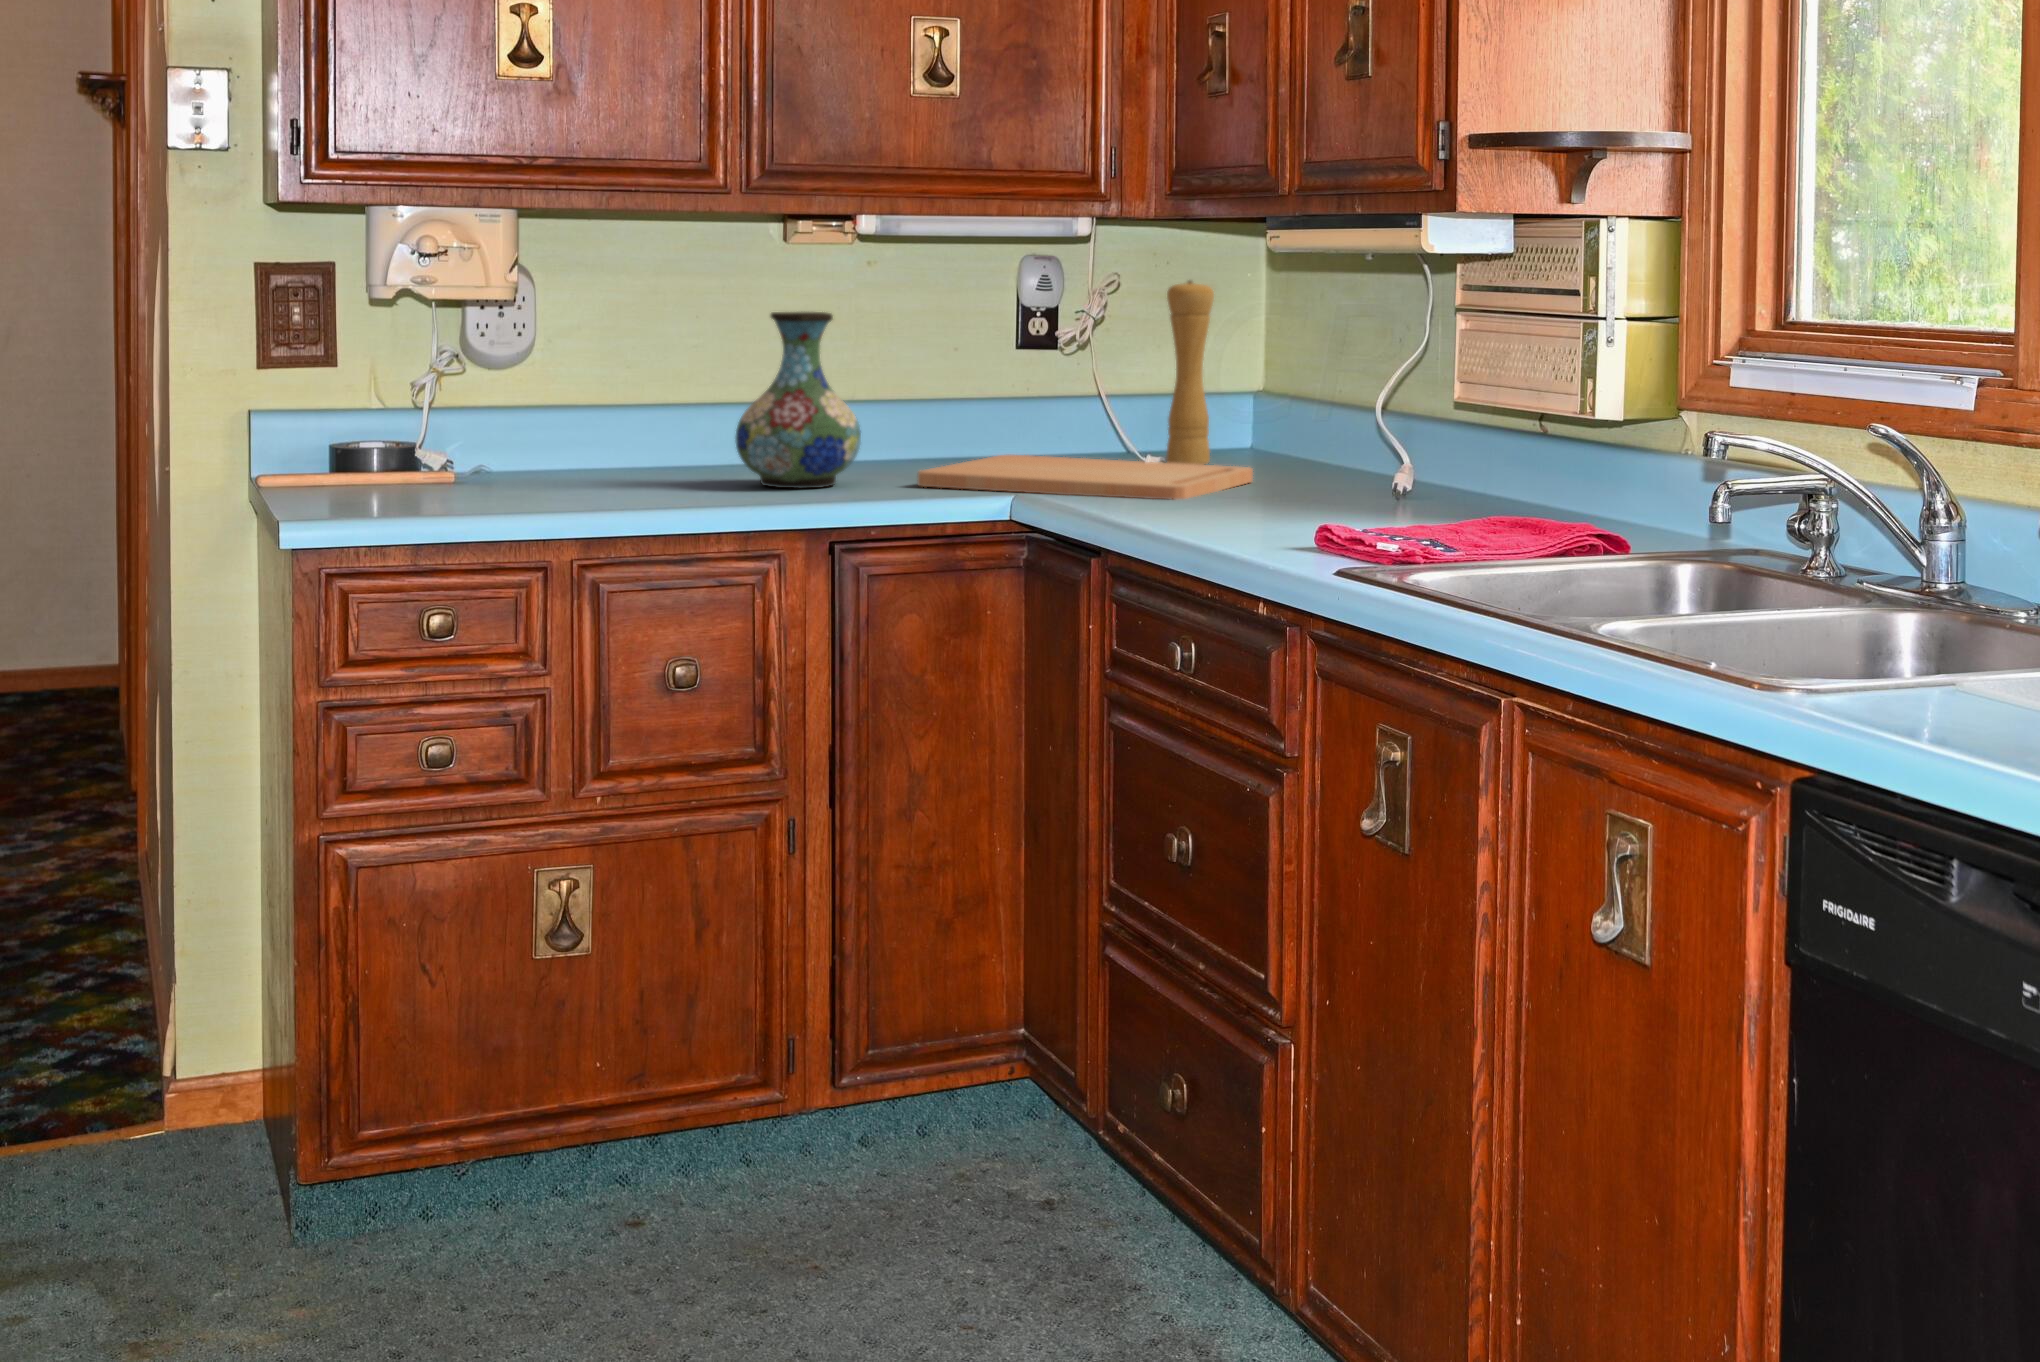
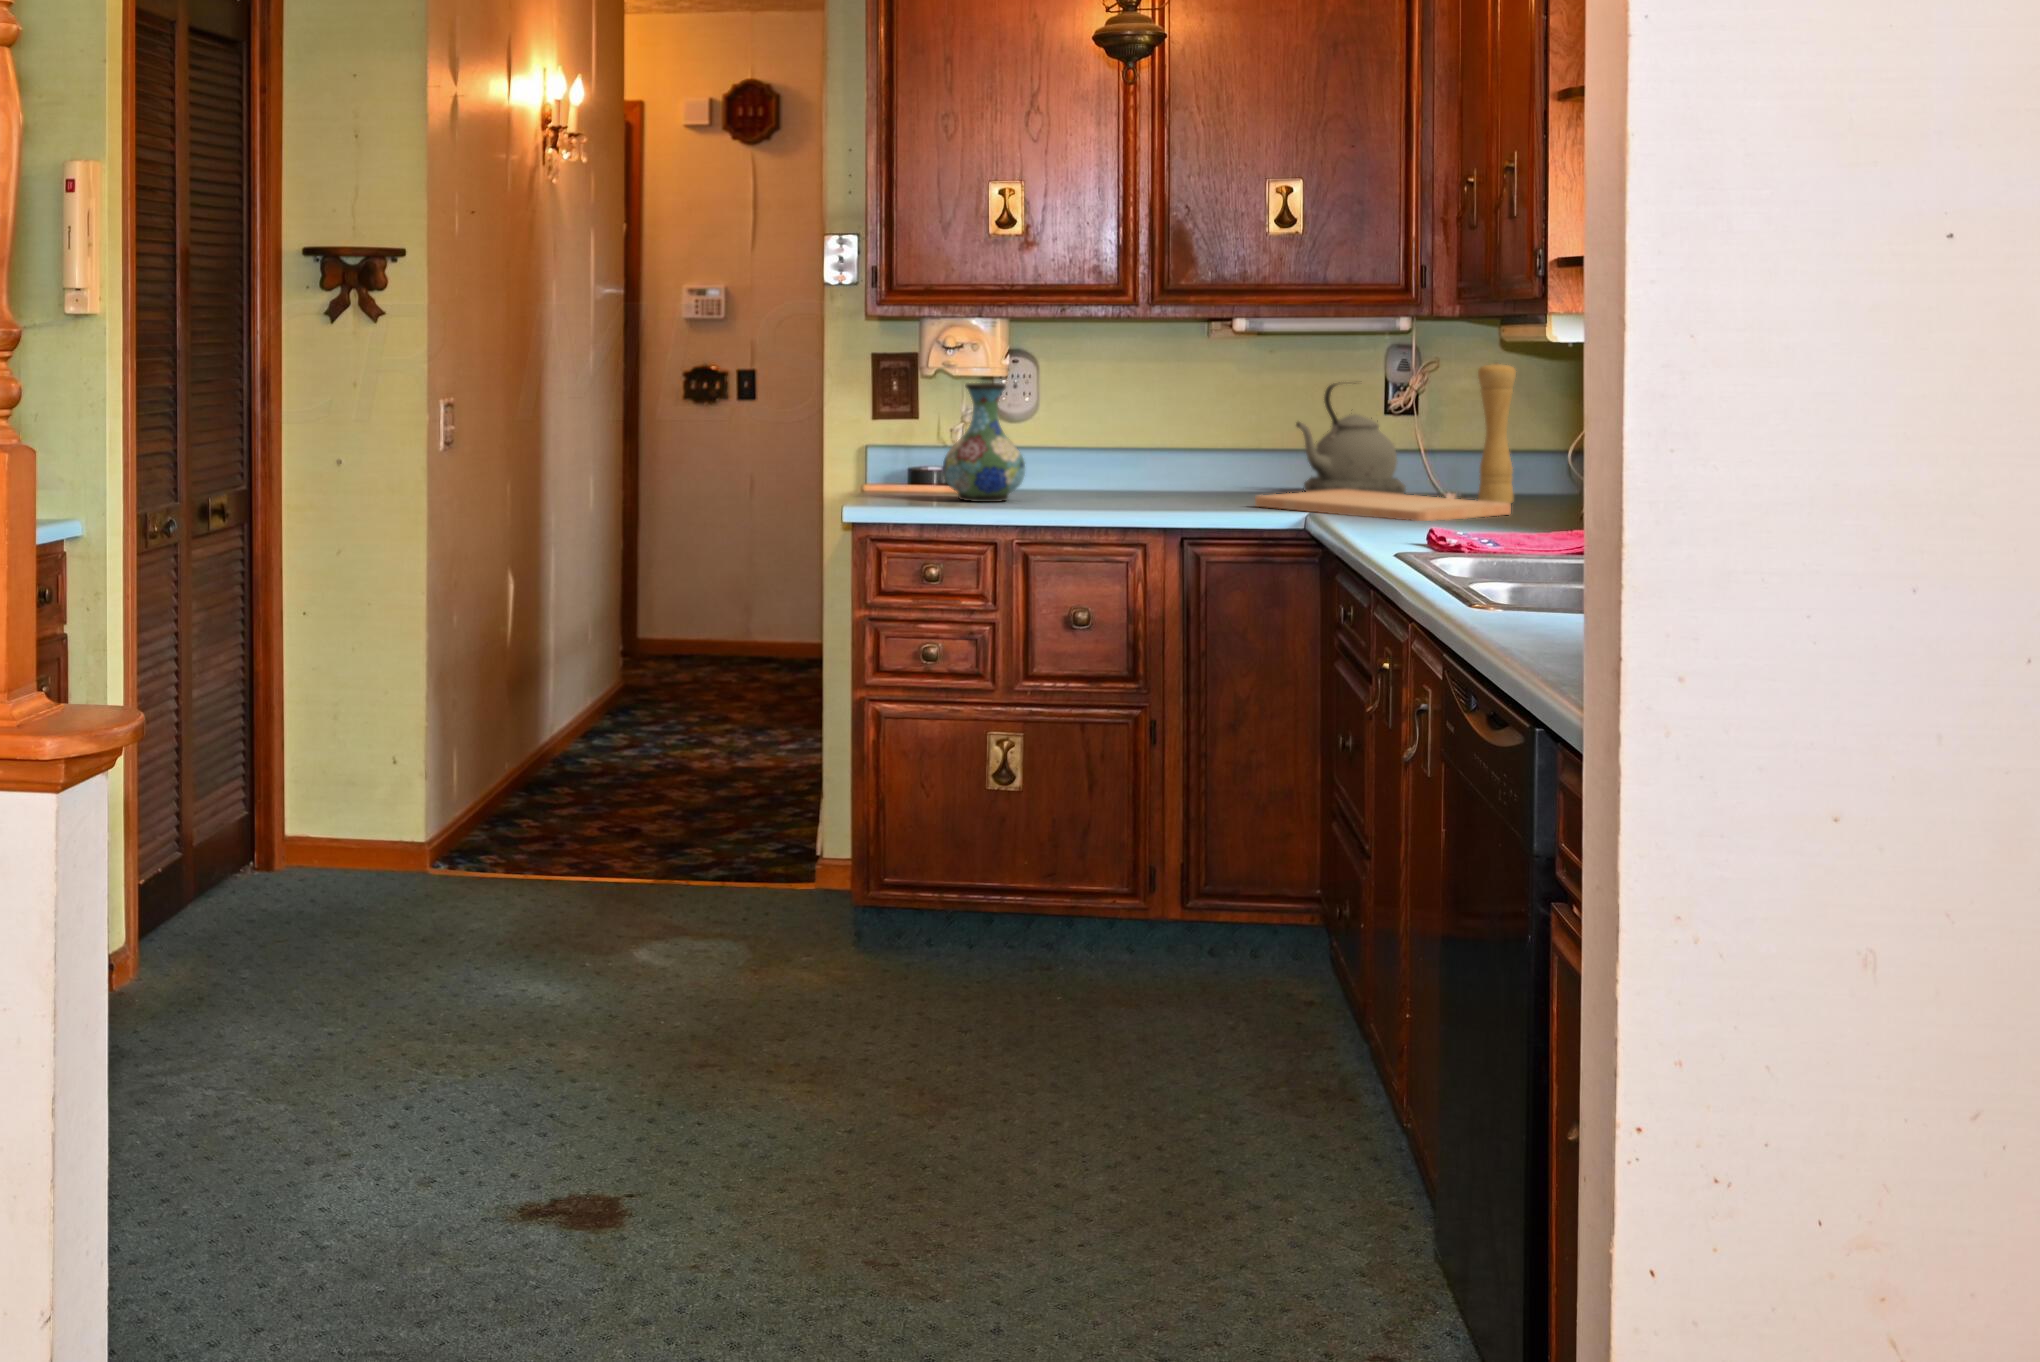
kettle: none [917,306,1051,461] -> present [1296,382,1406,494]
vase: present [736,312,861,488] -> present [943,383,1025,502]

